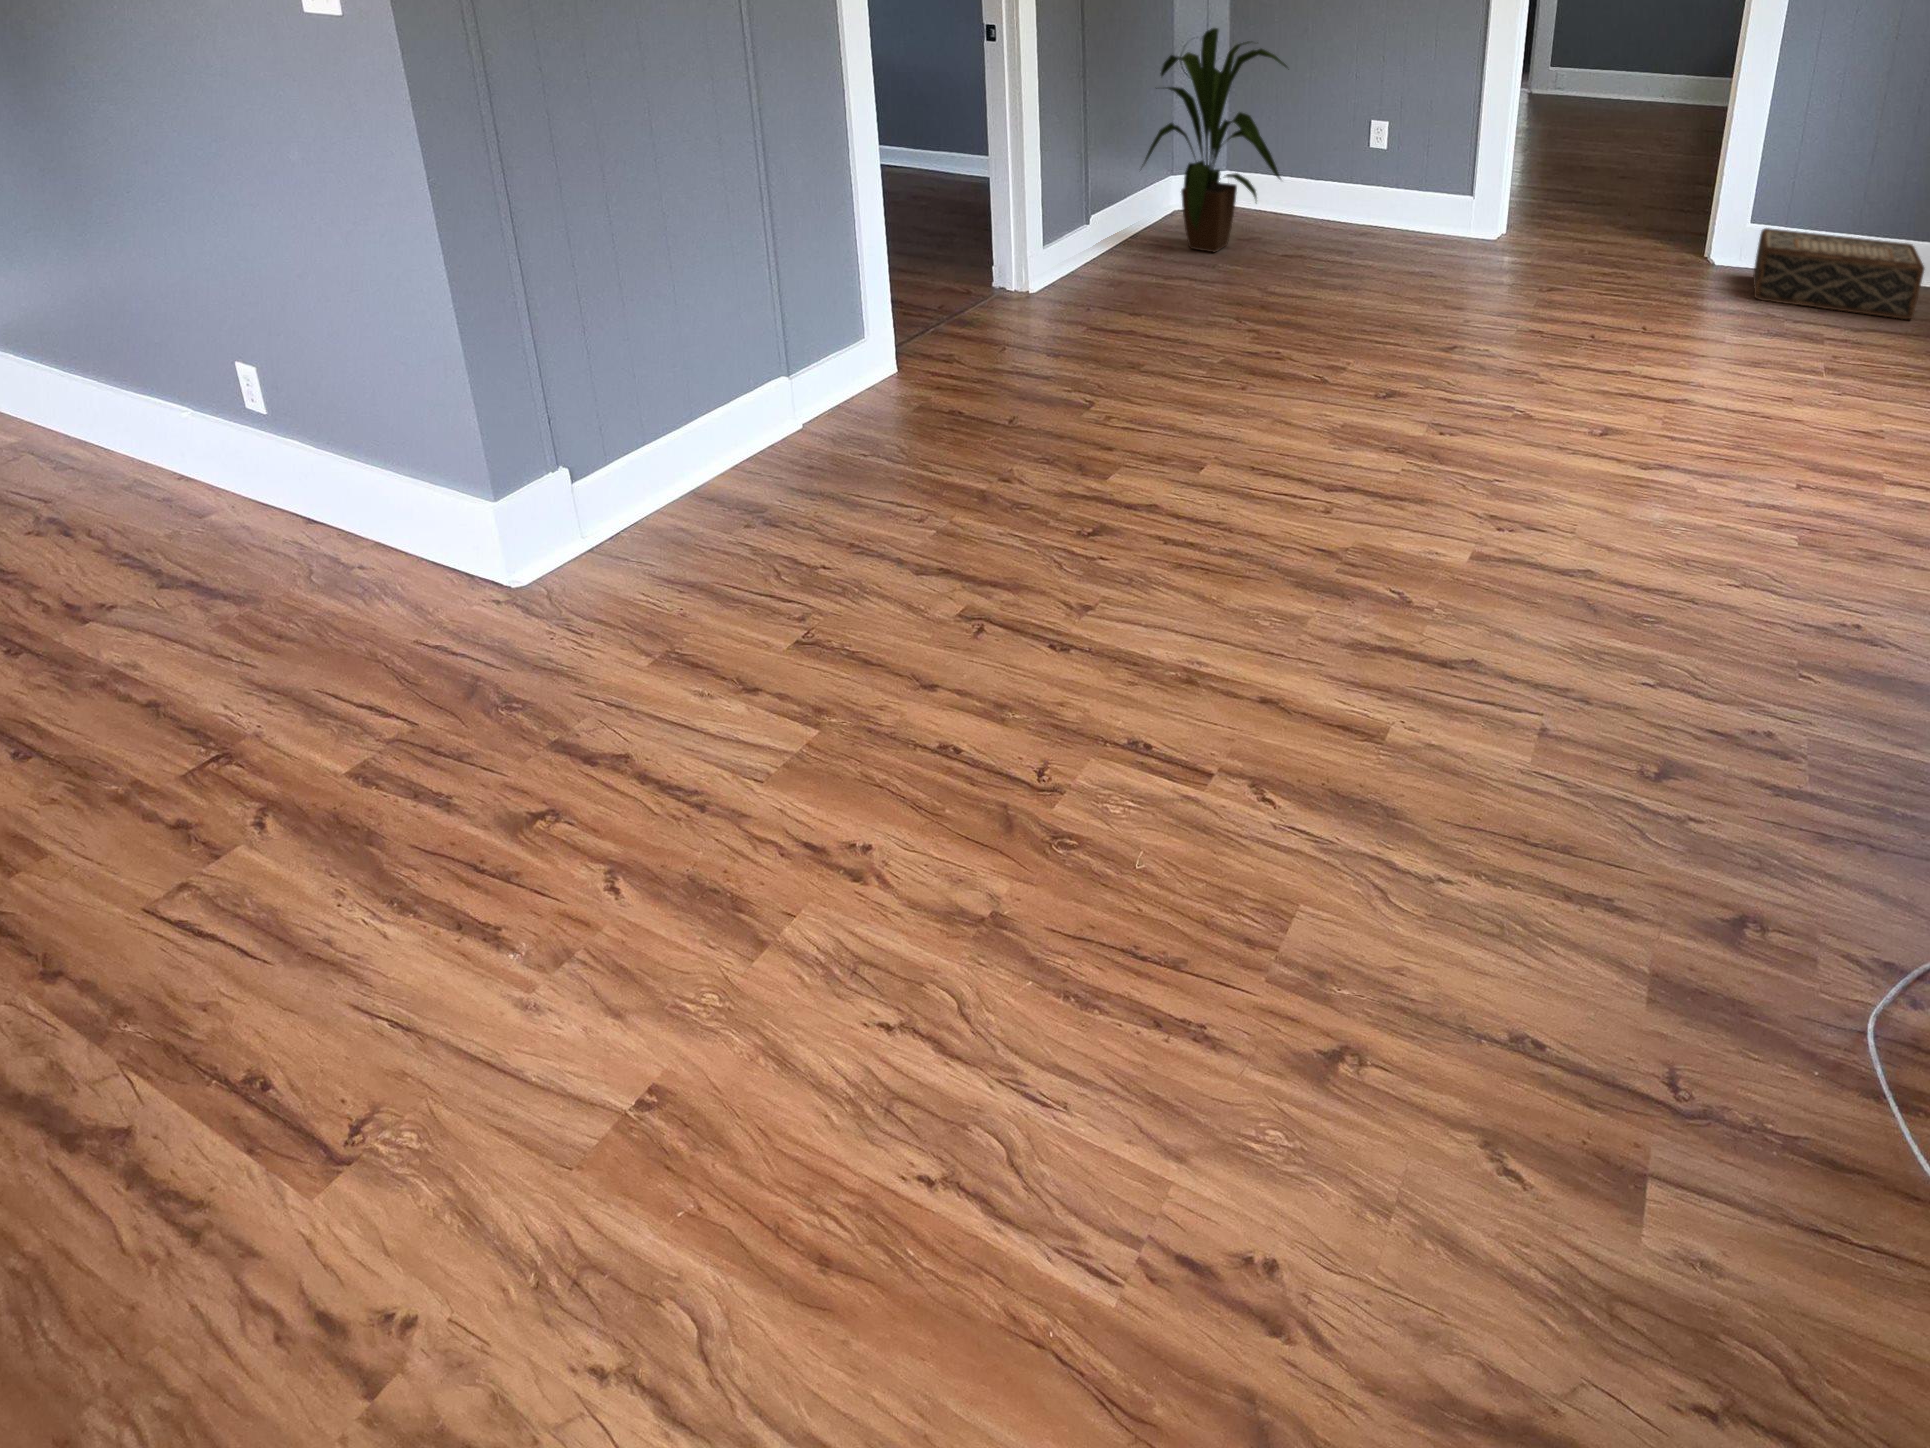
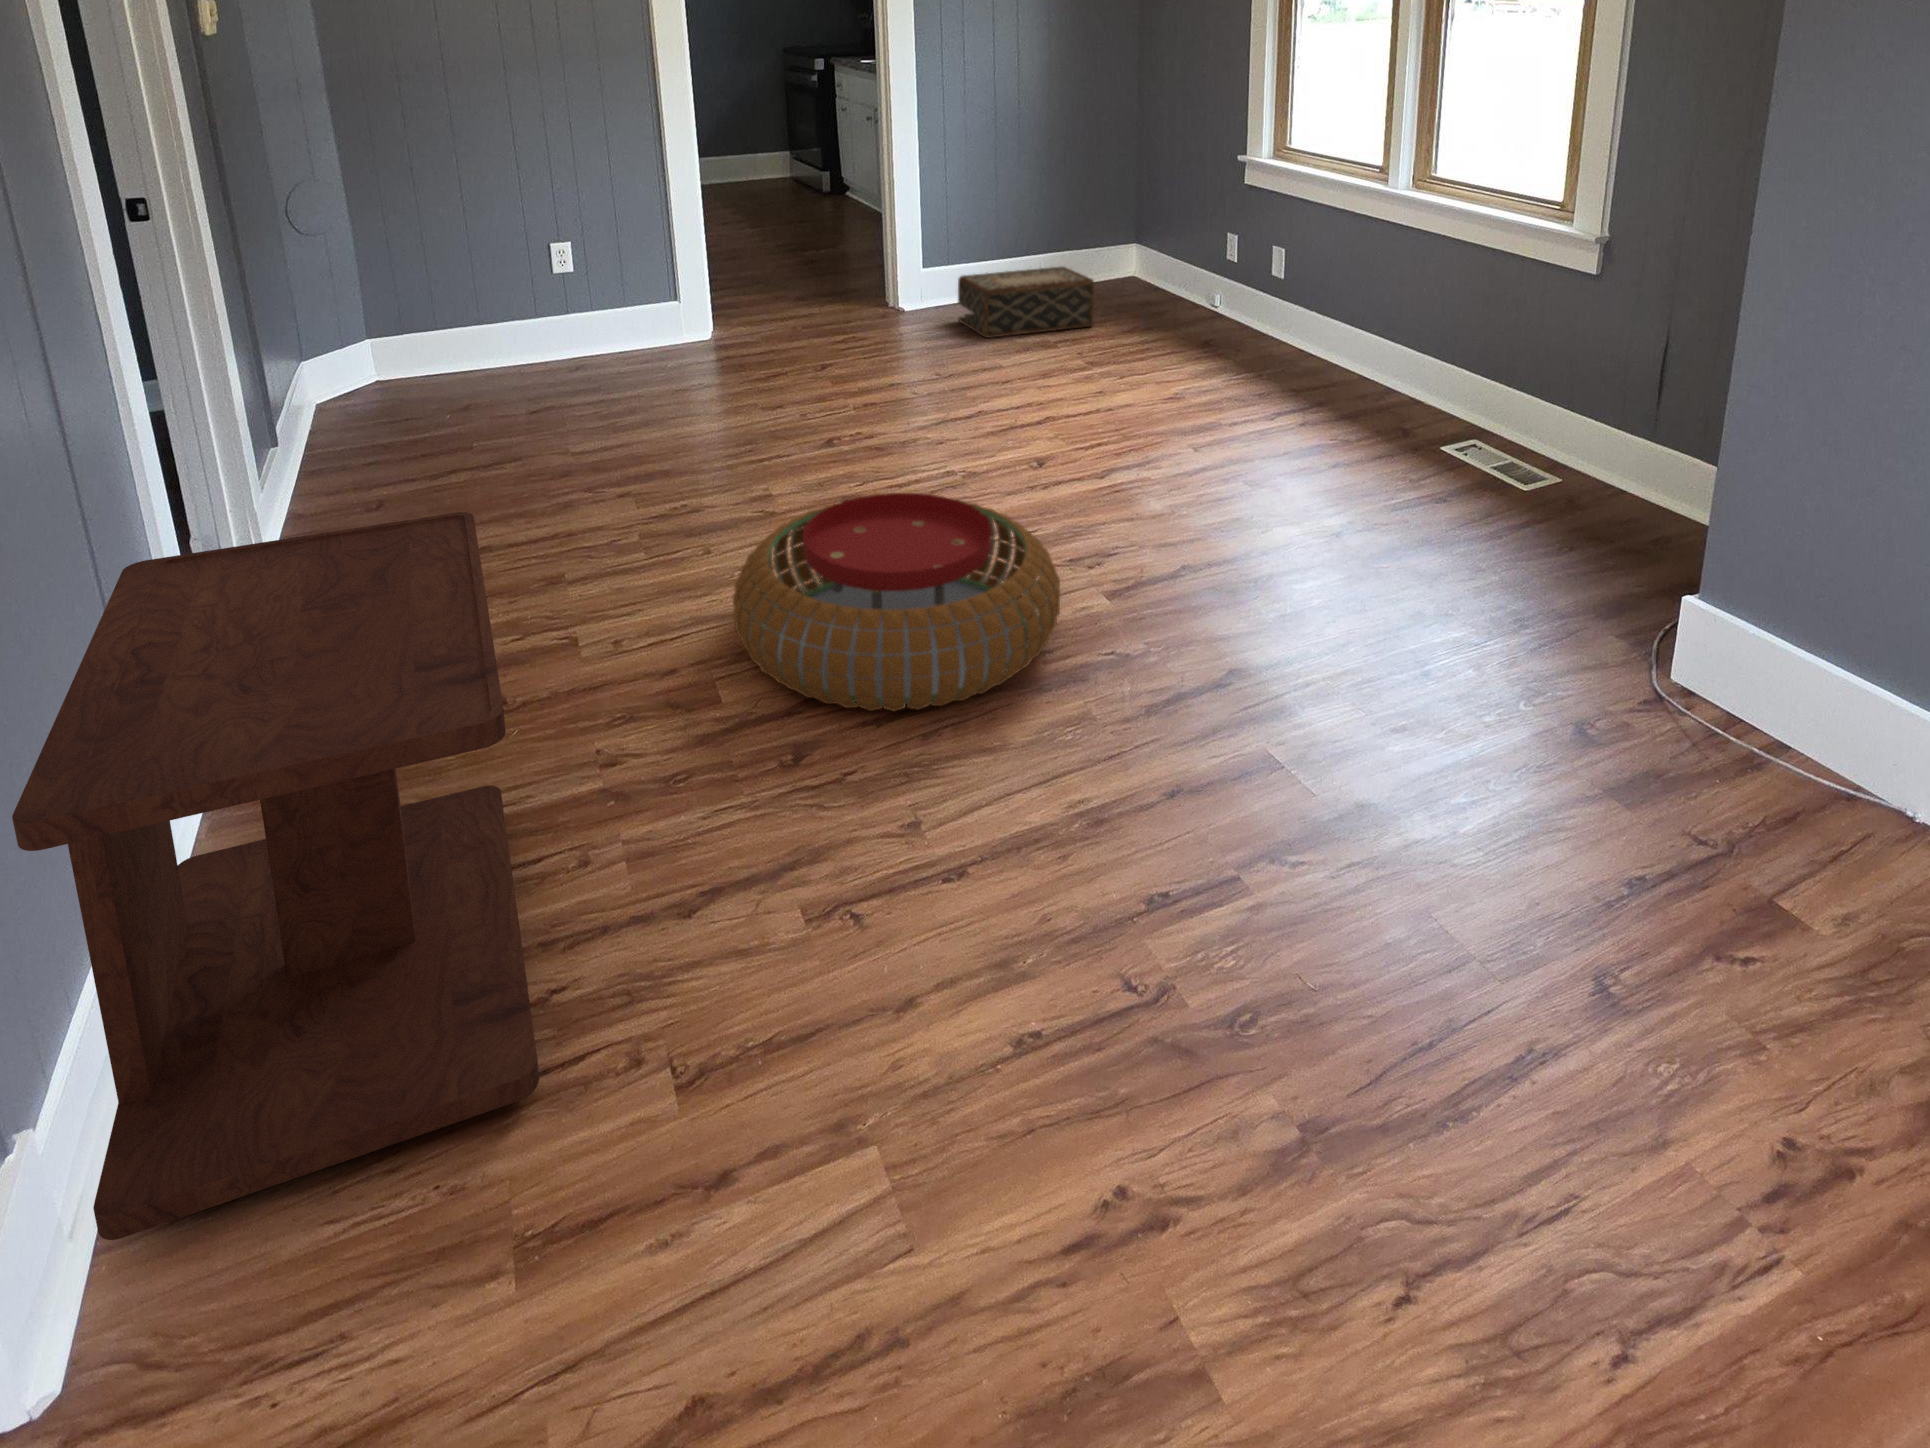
house plant: present [1143,28,1287,252] -> none [296,142,524,435]
side table: none [552,247,925,598] -> present [12,512,539,1240]
pouf: none [1126,367,1414,555] -> present [733,493,1060,711]

